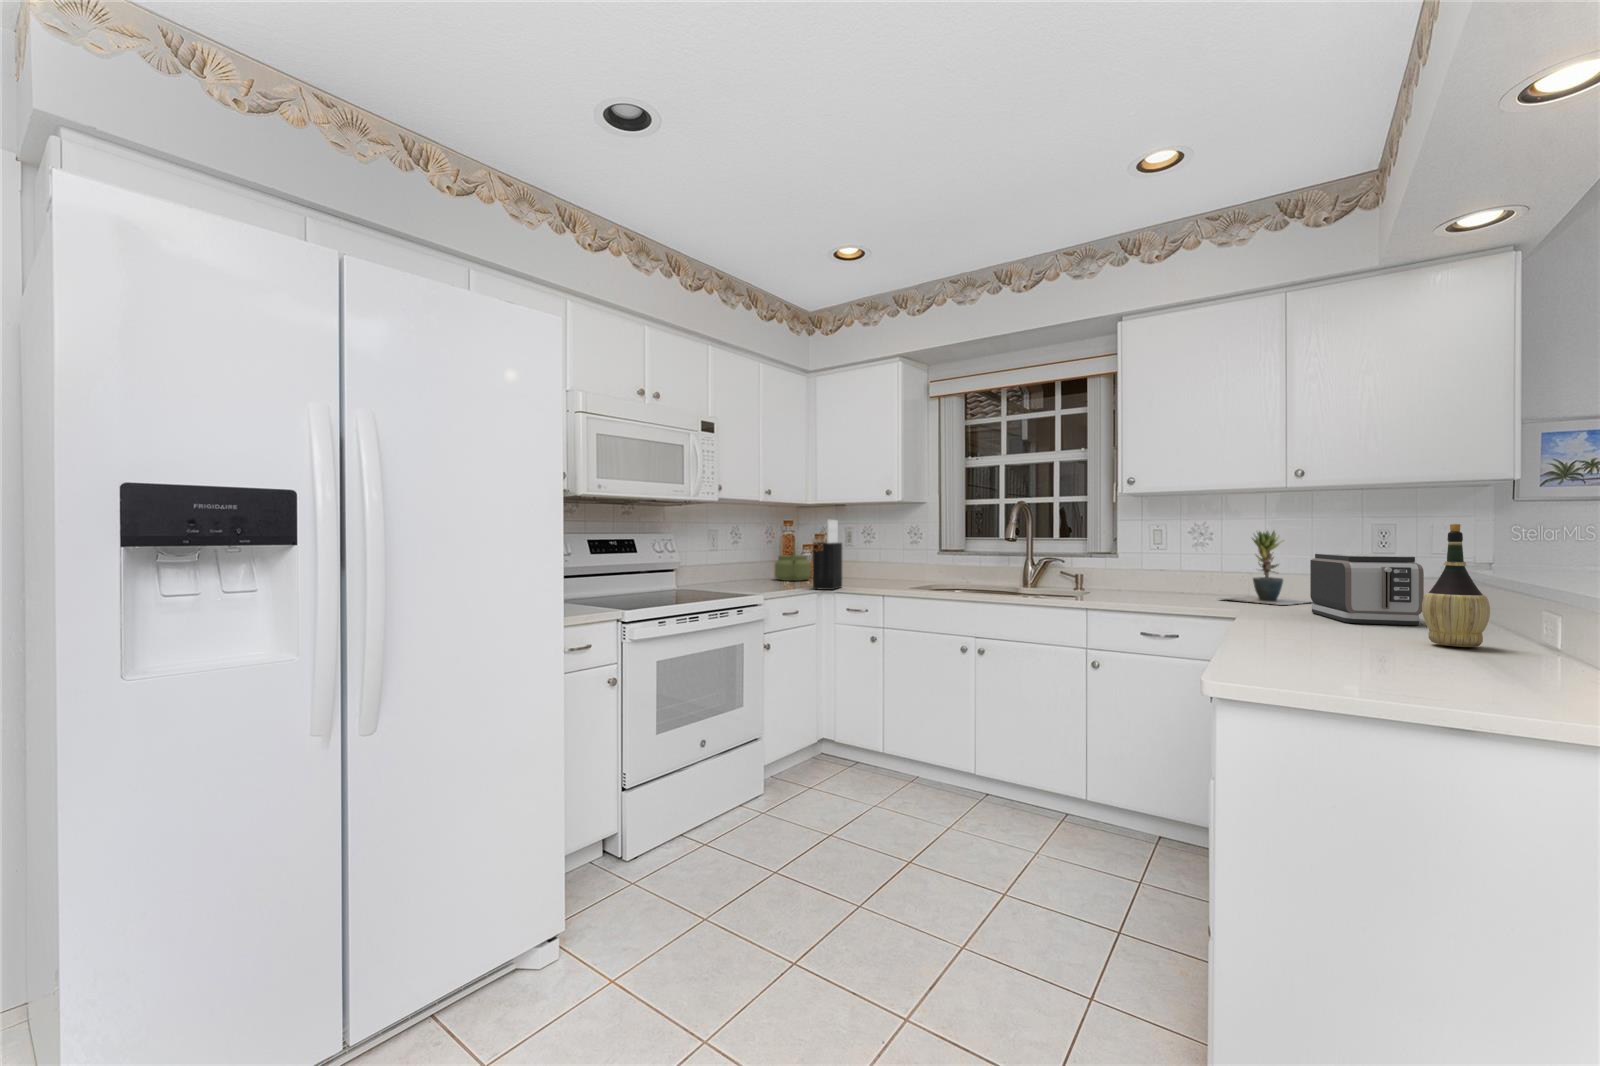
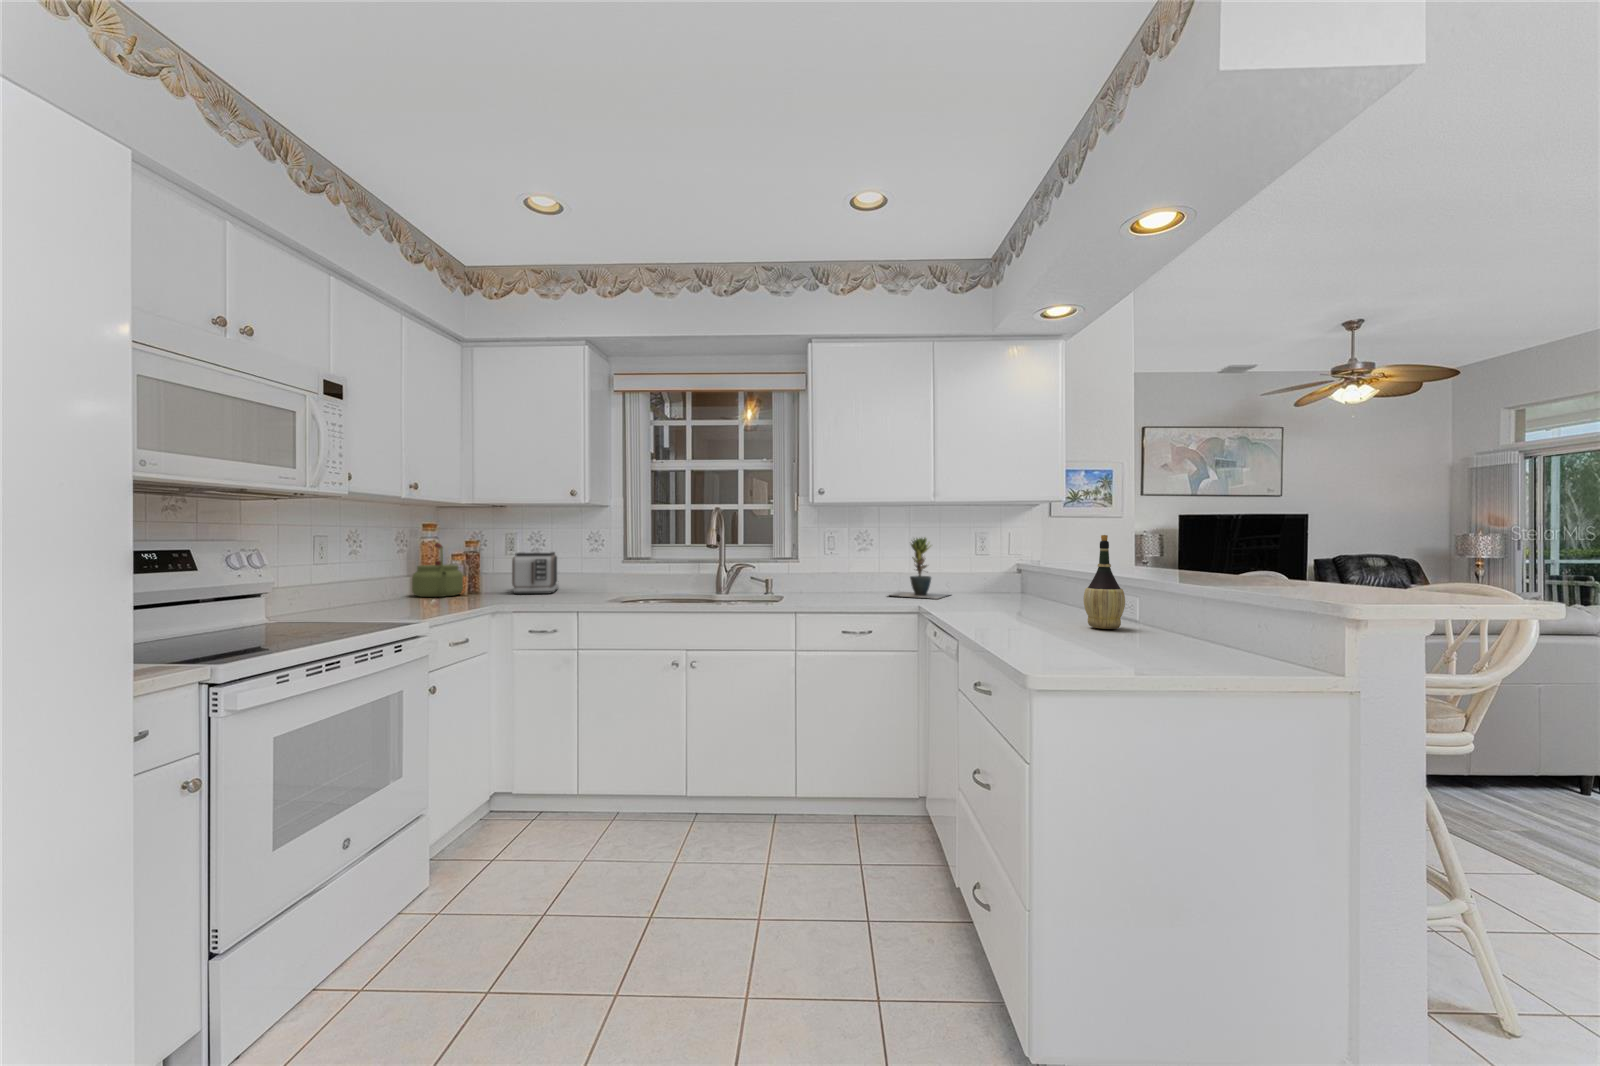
knife block: present [813,520,842,590] -> none [482,522,518,607]
toaster: present [1310,554,1424,625] -> present [512,552,559,594]

